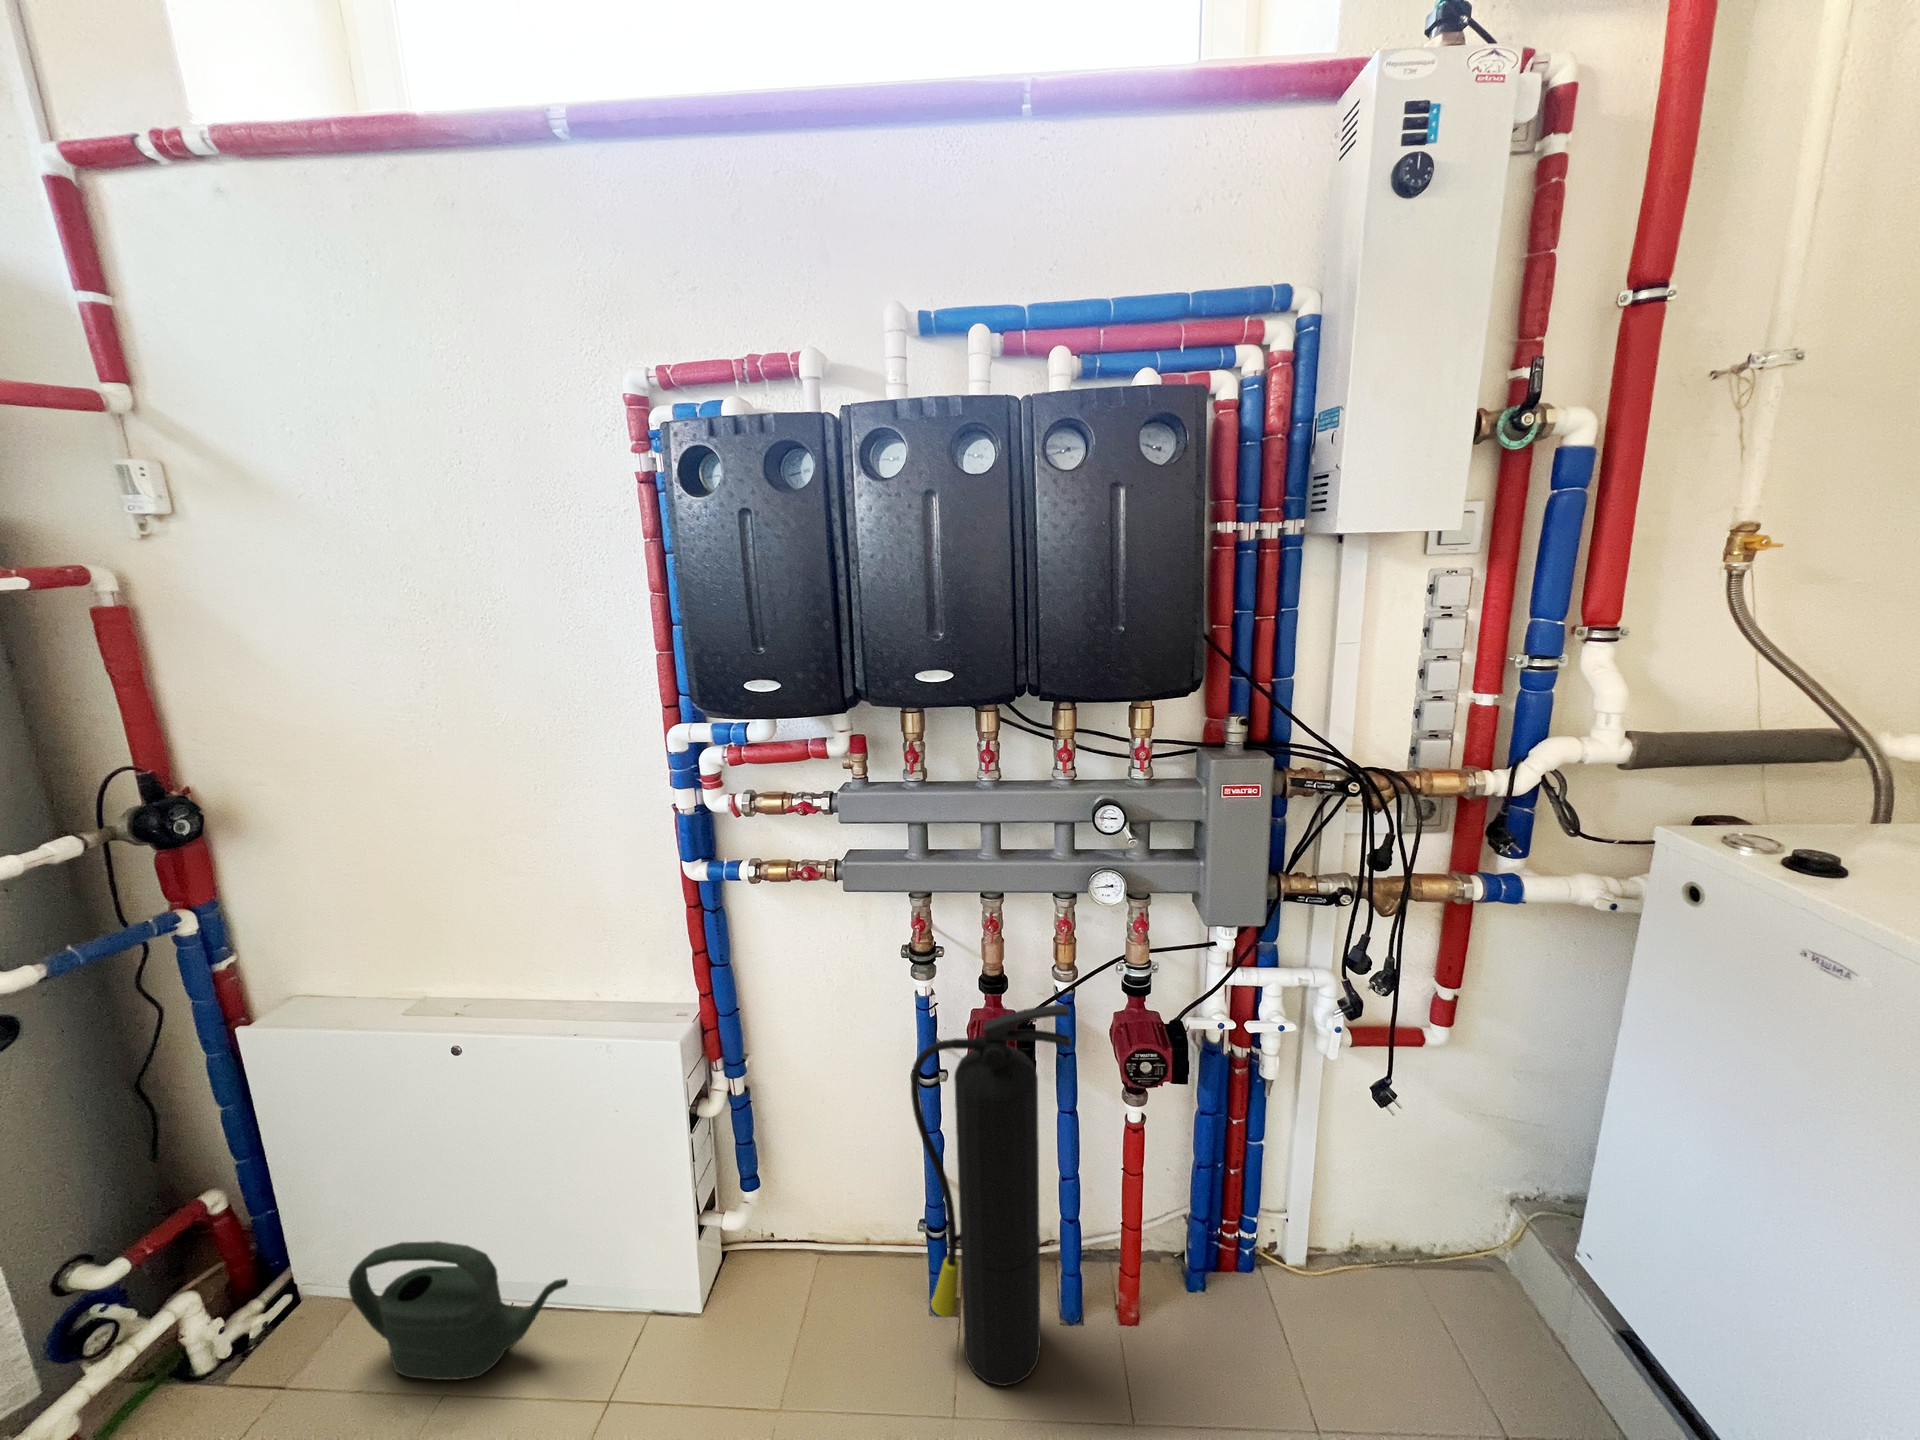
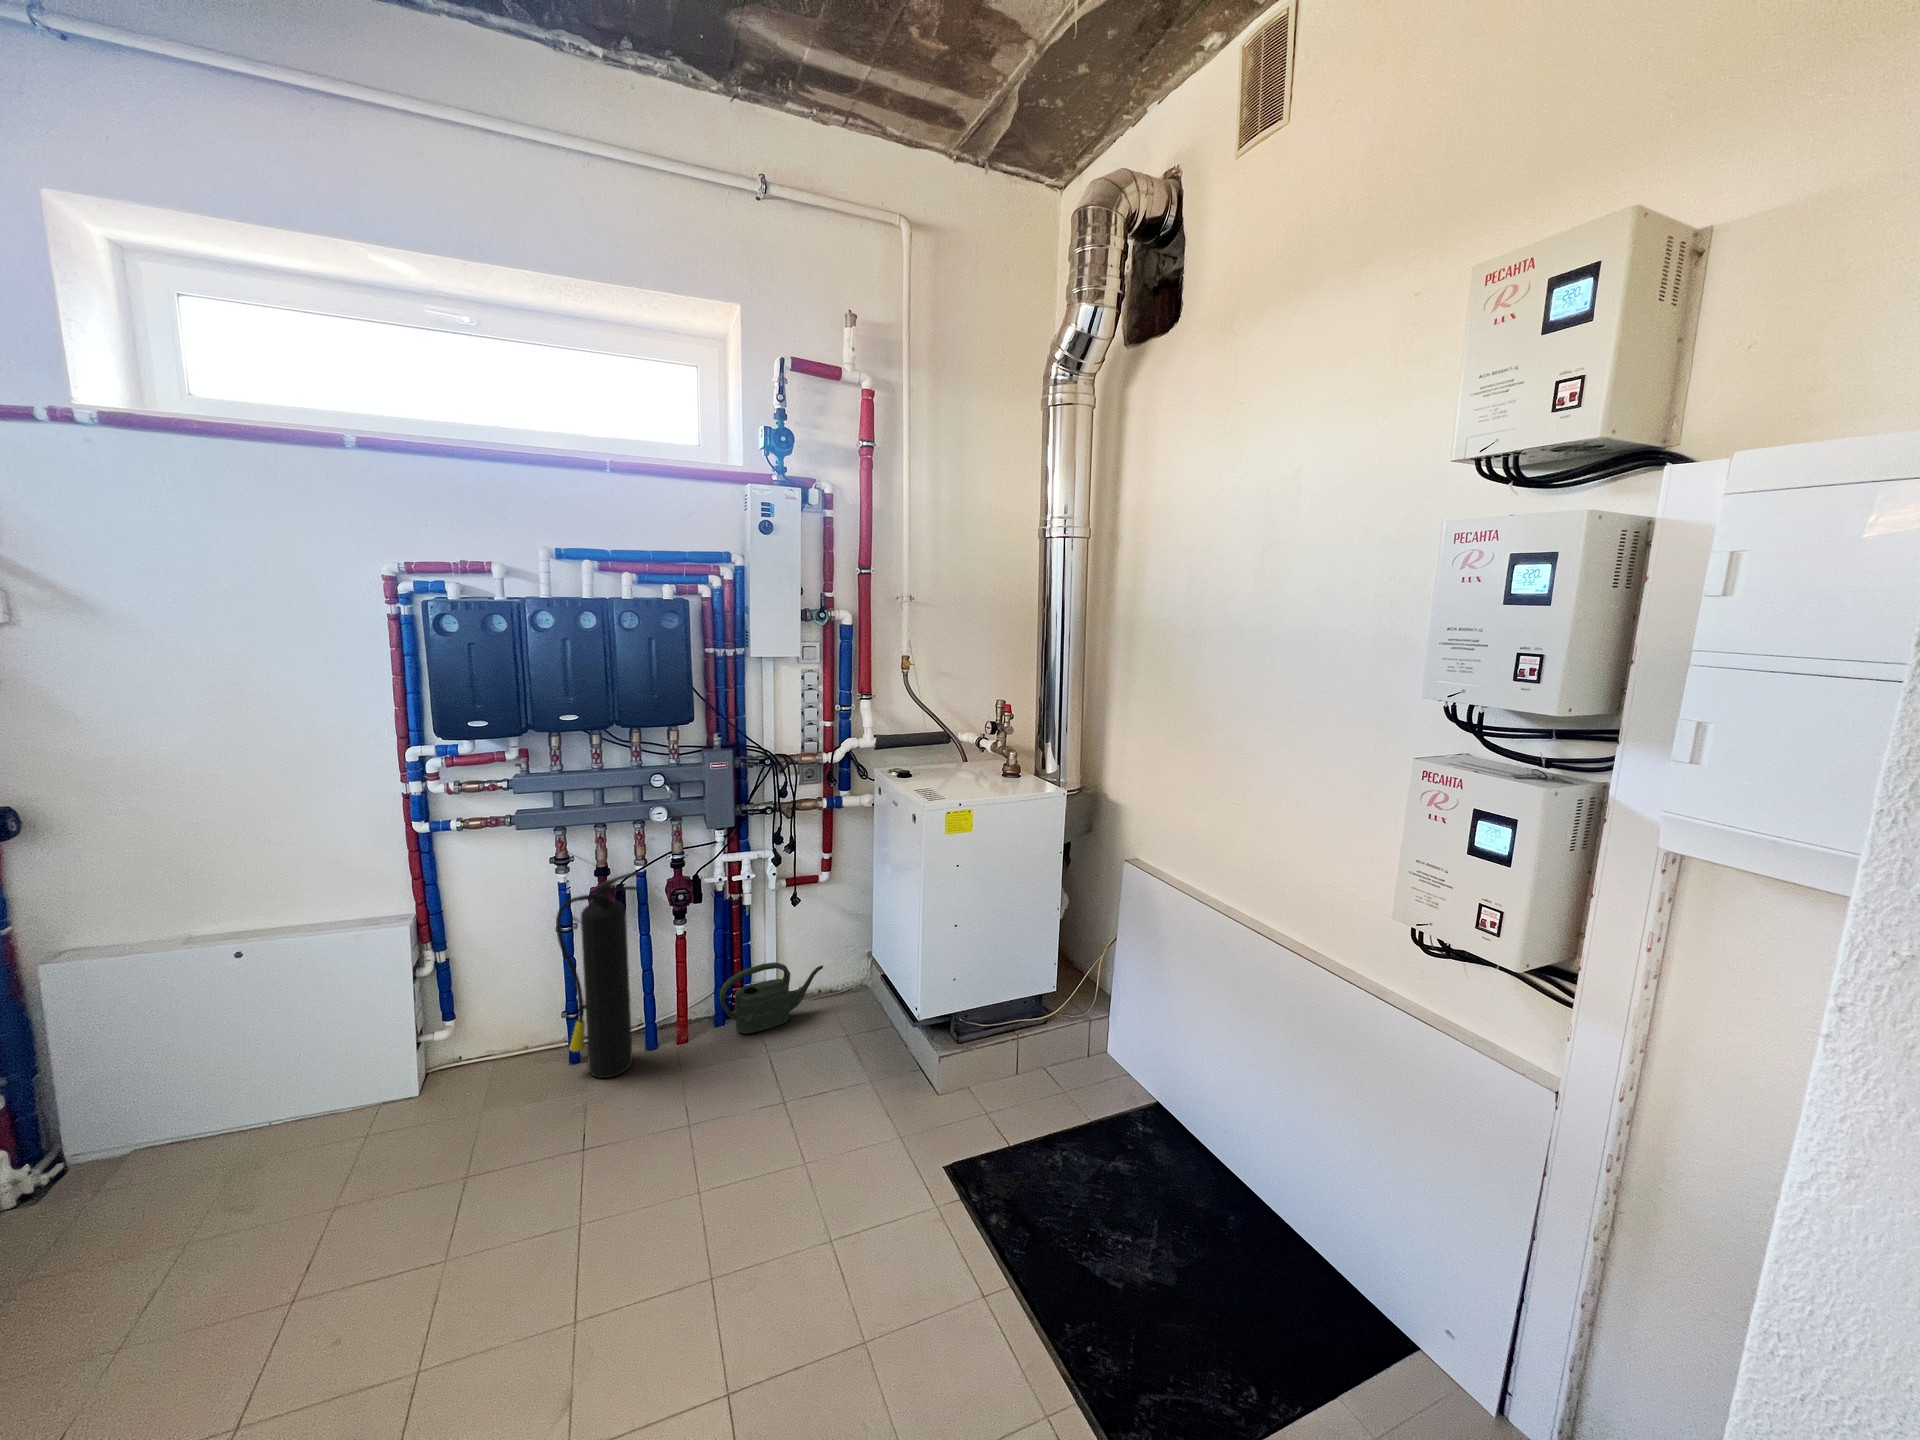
watering can: present [348,1241,568,1380] -> present [720,962,823,1034]

